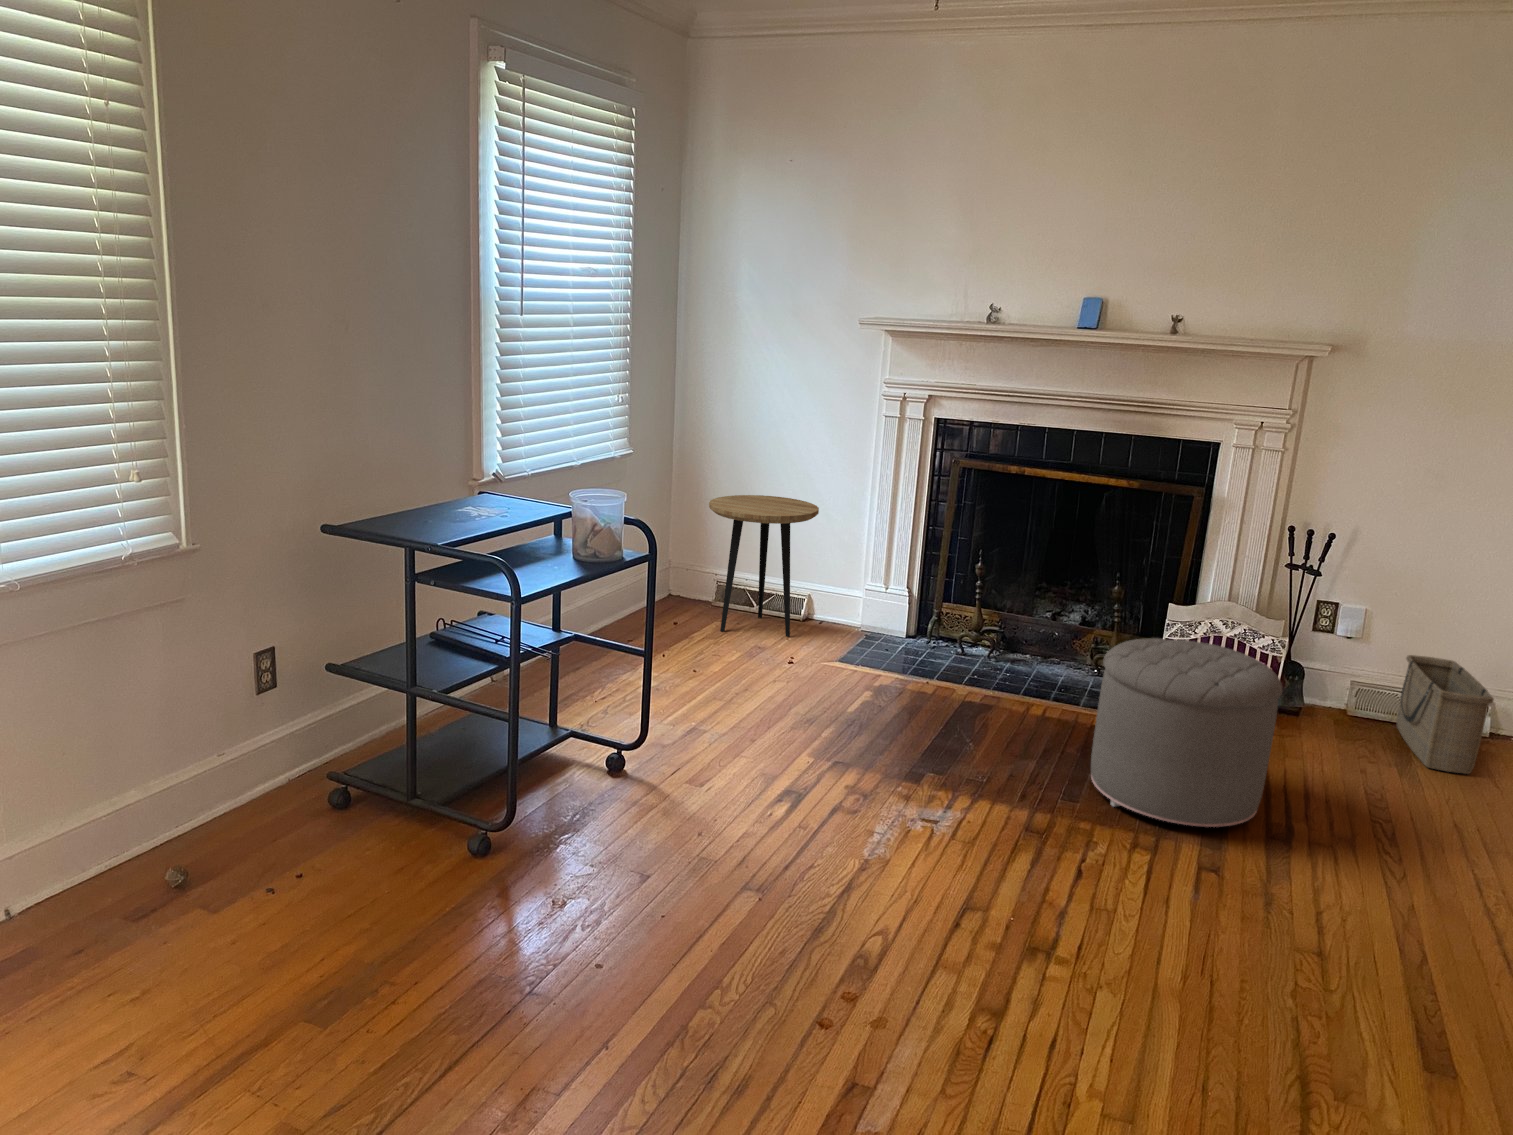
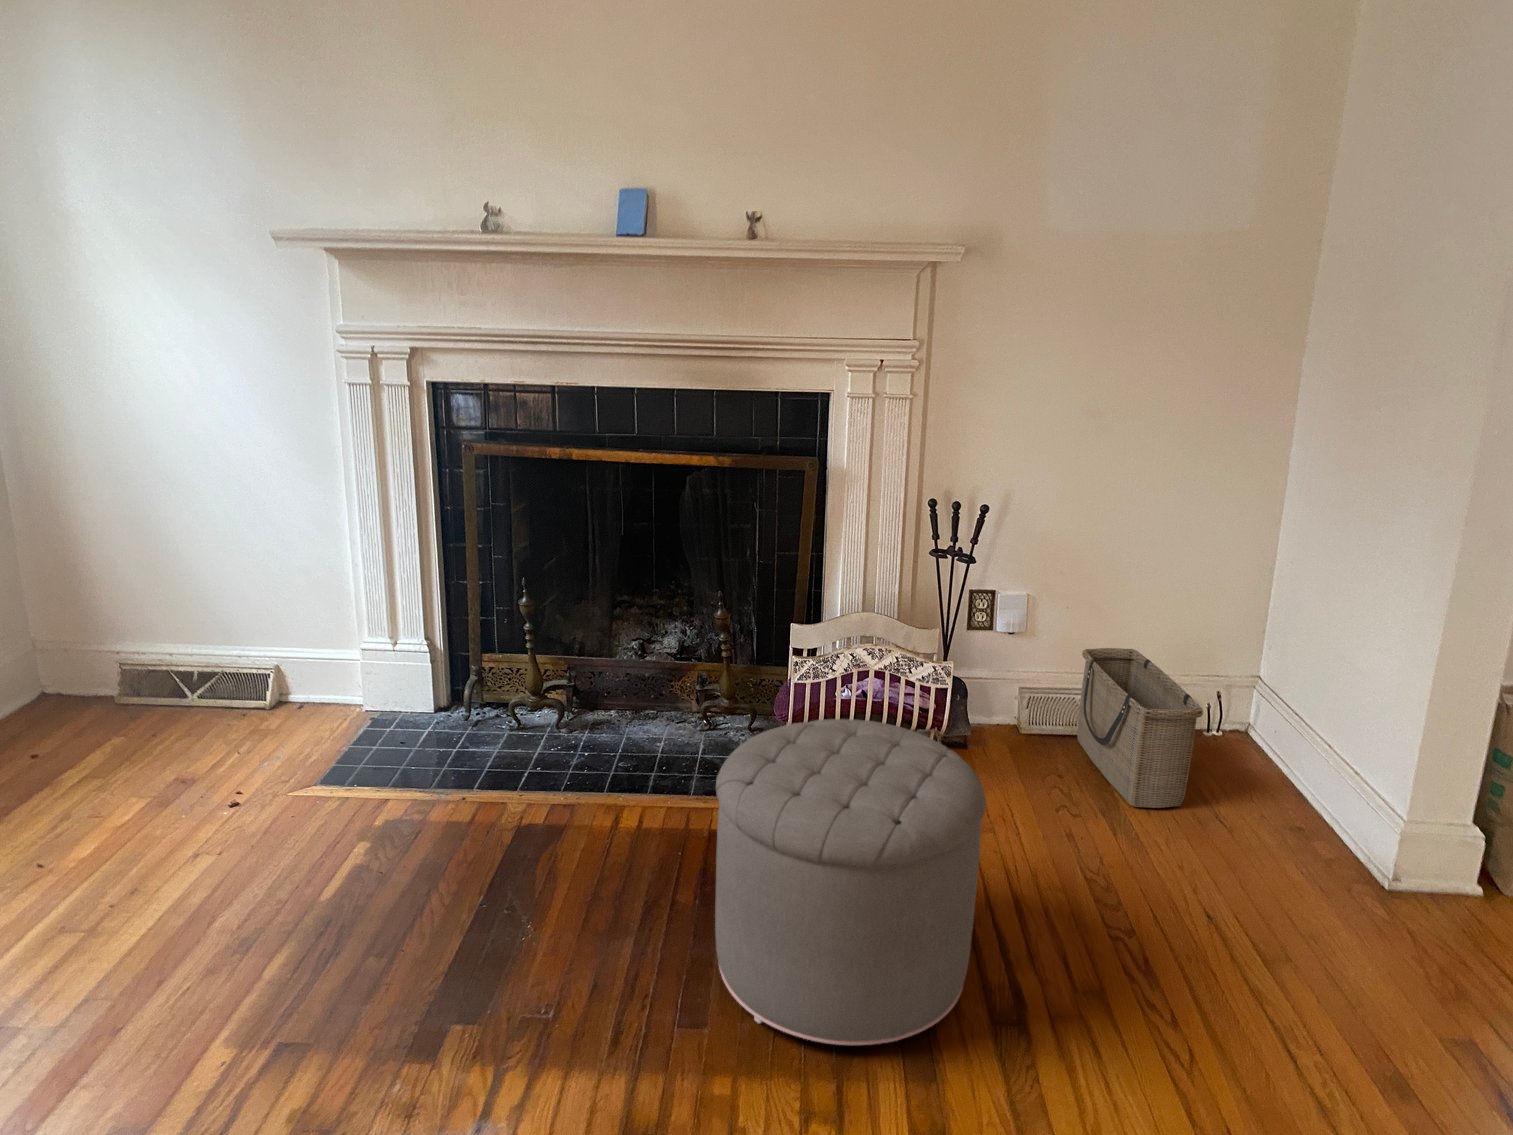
side table: present [709,495,819,637] -> none [55,526,259,760]

